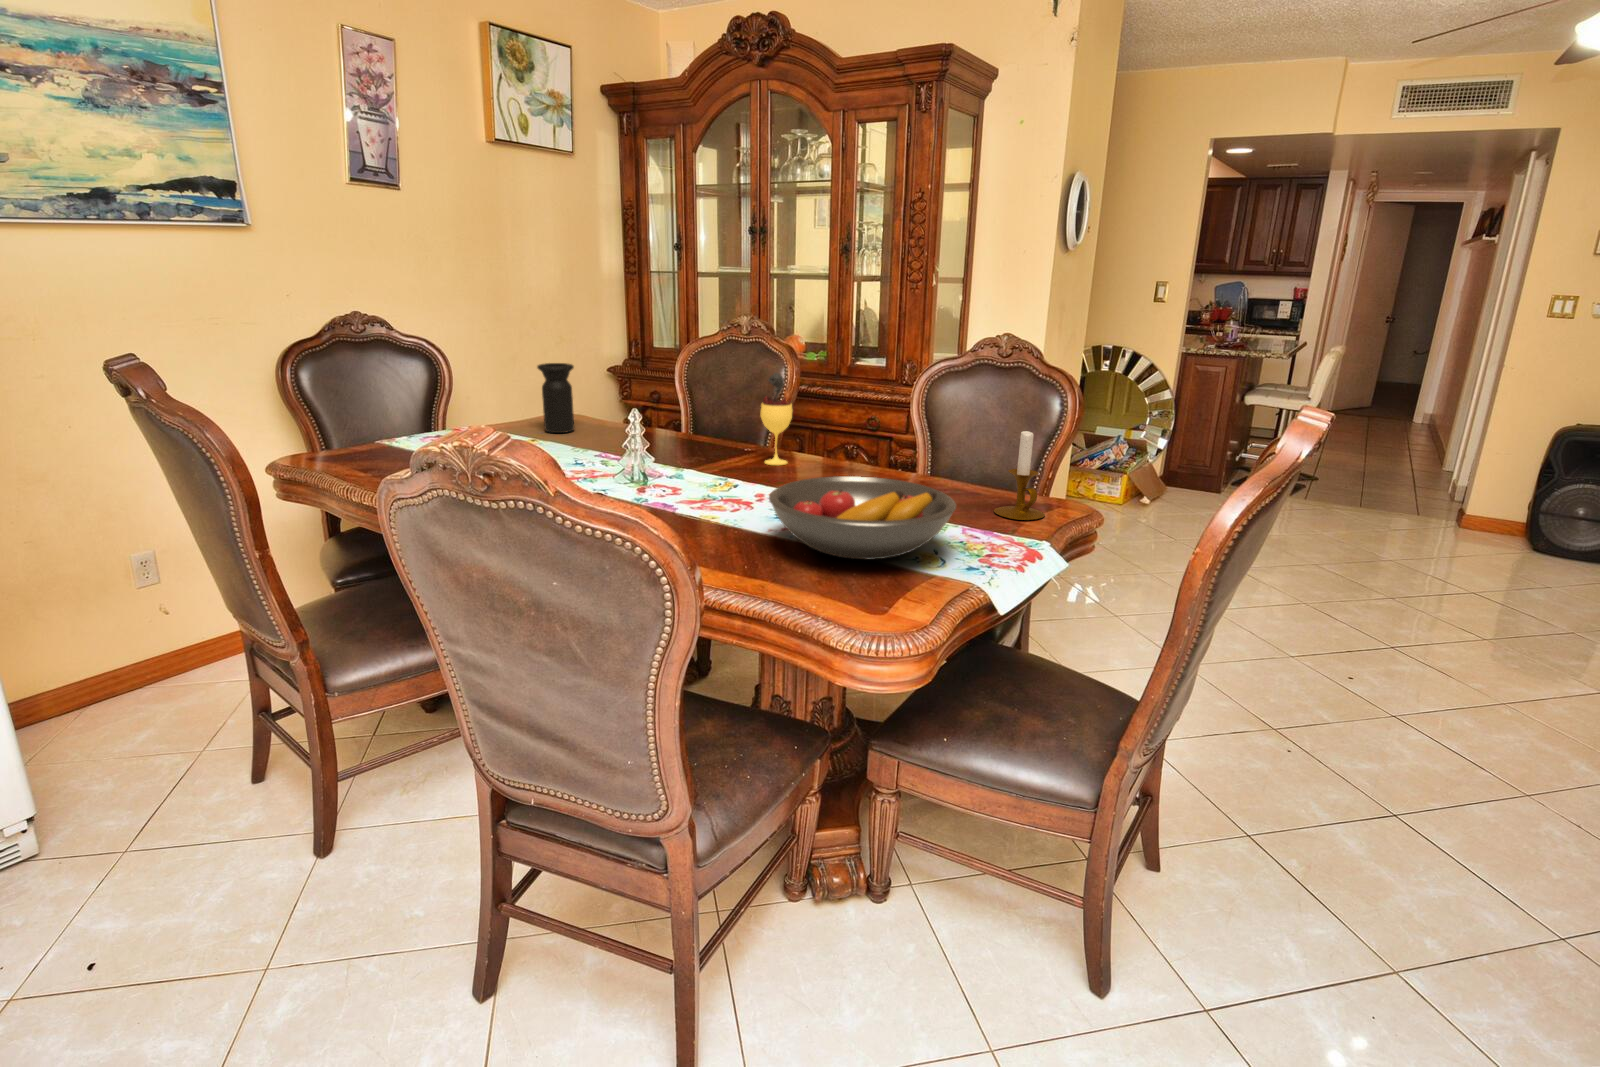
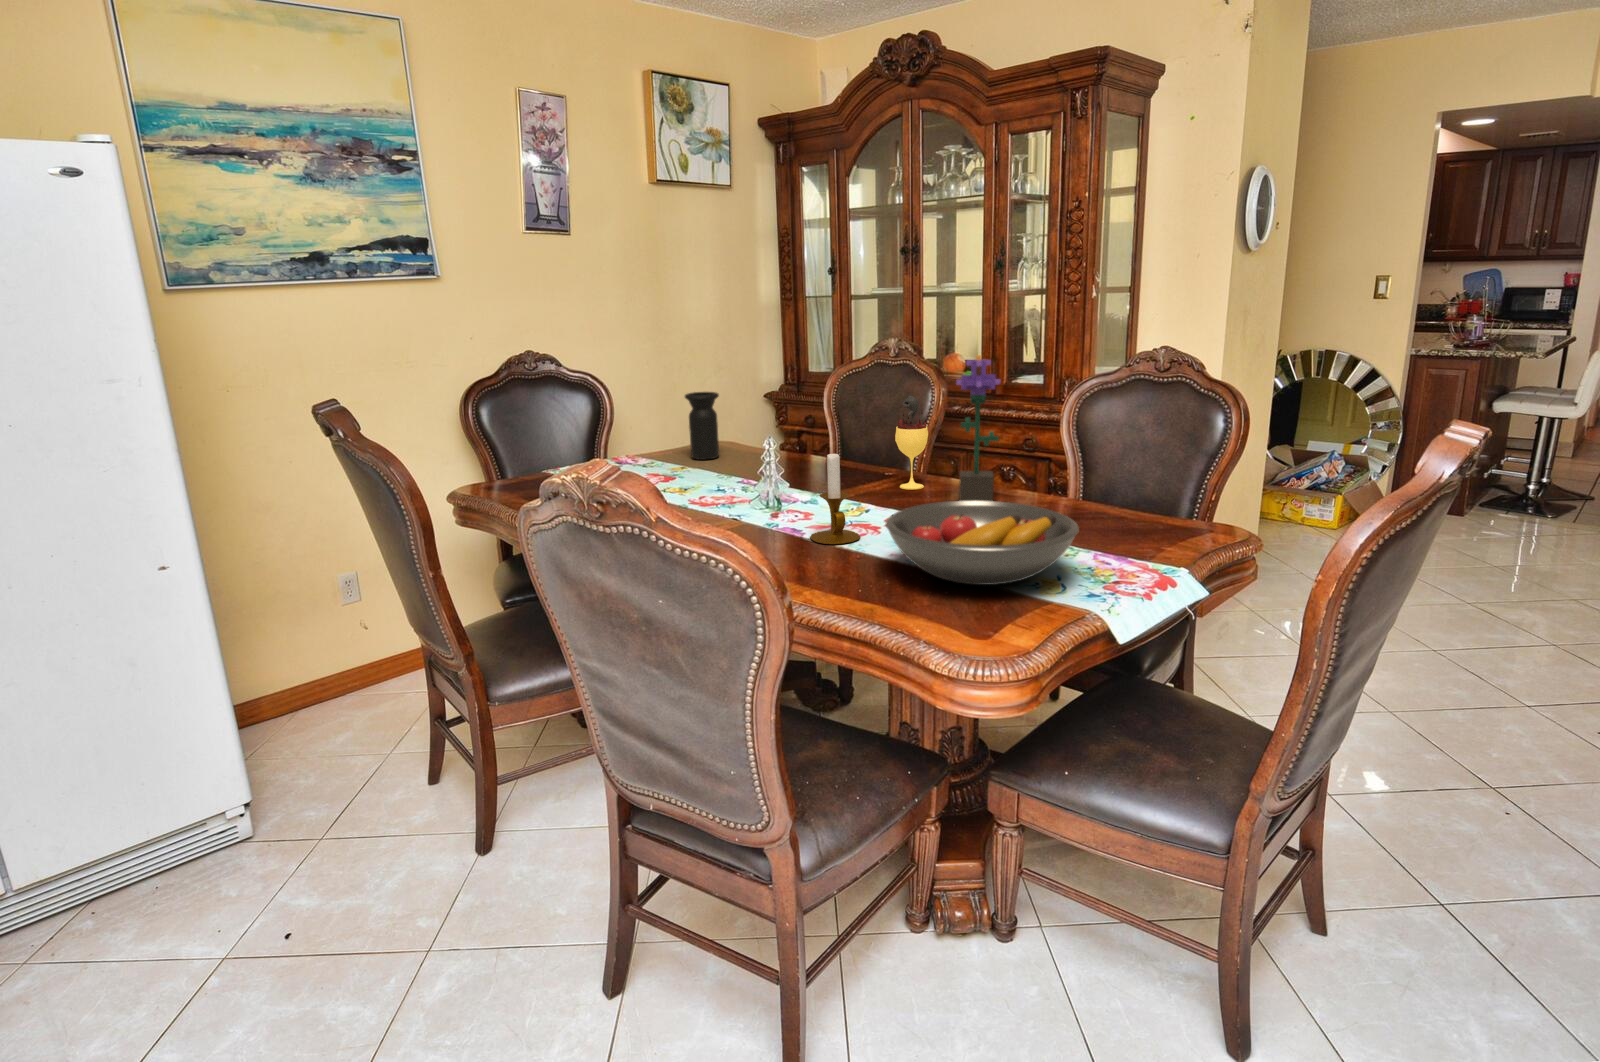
potted flower: none [824,334,866,480] -> present [956,355,1000,501]
candlestick: present [994,431,1045,520] -> present [810,454,860,544]

